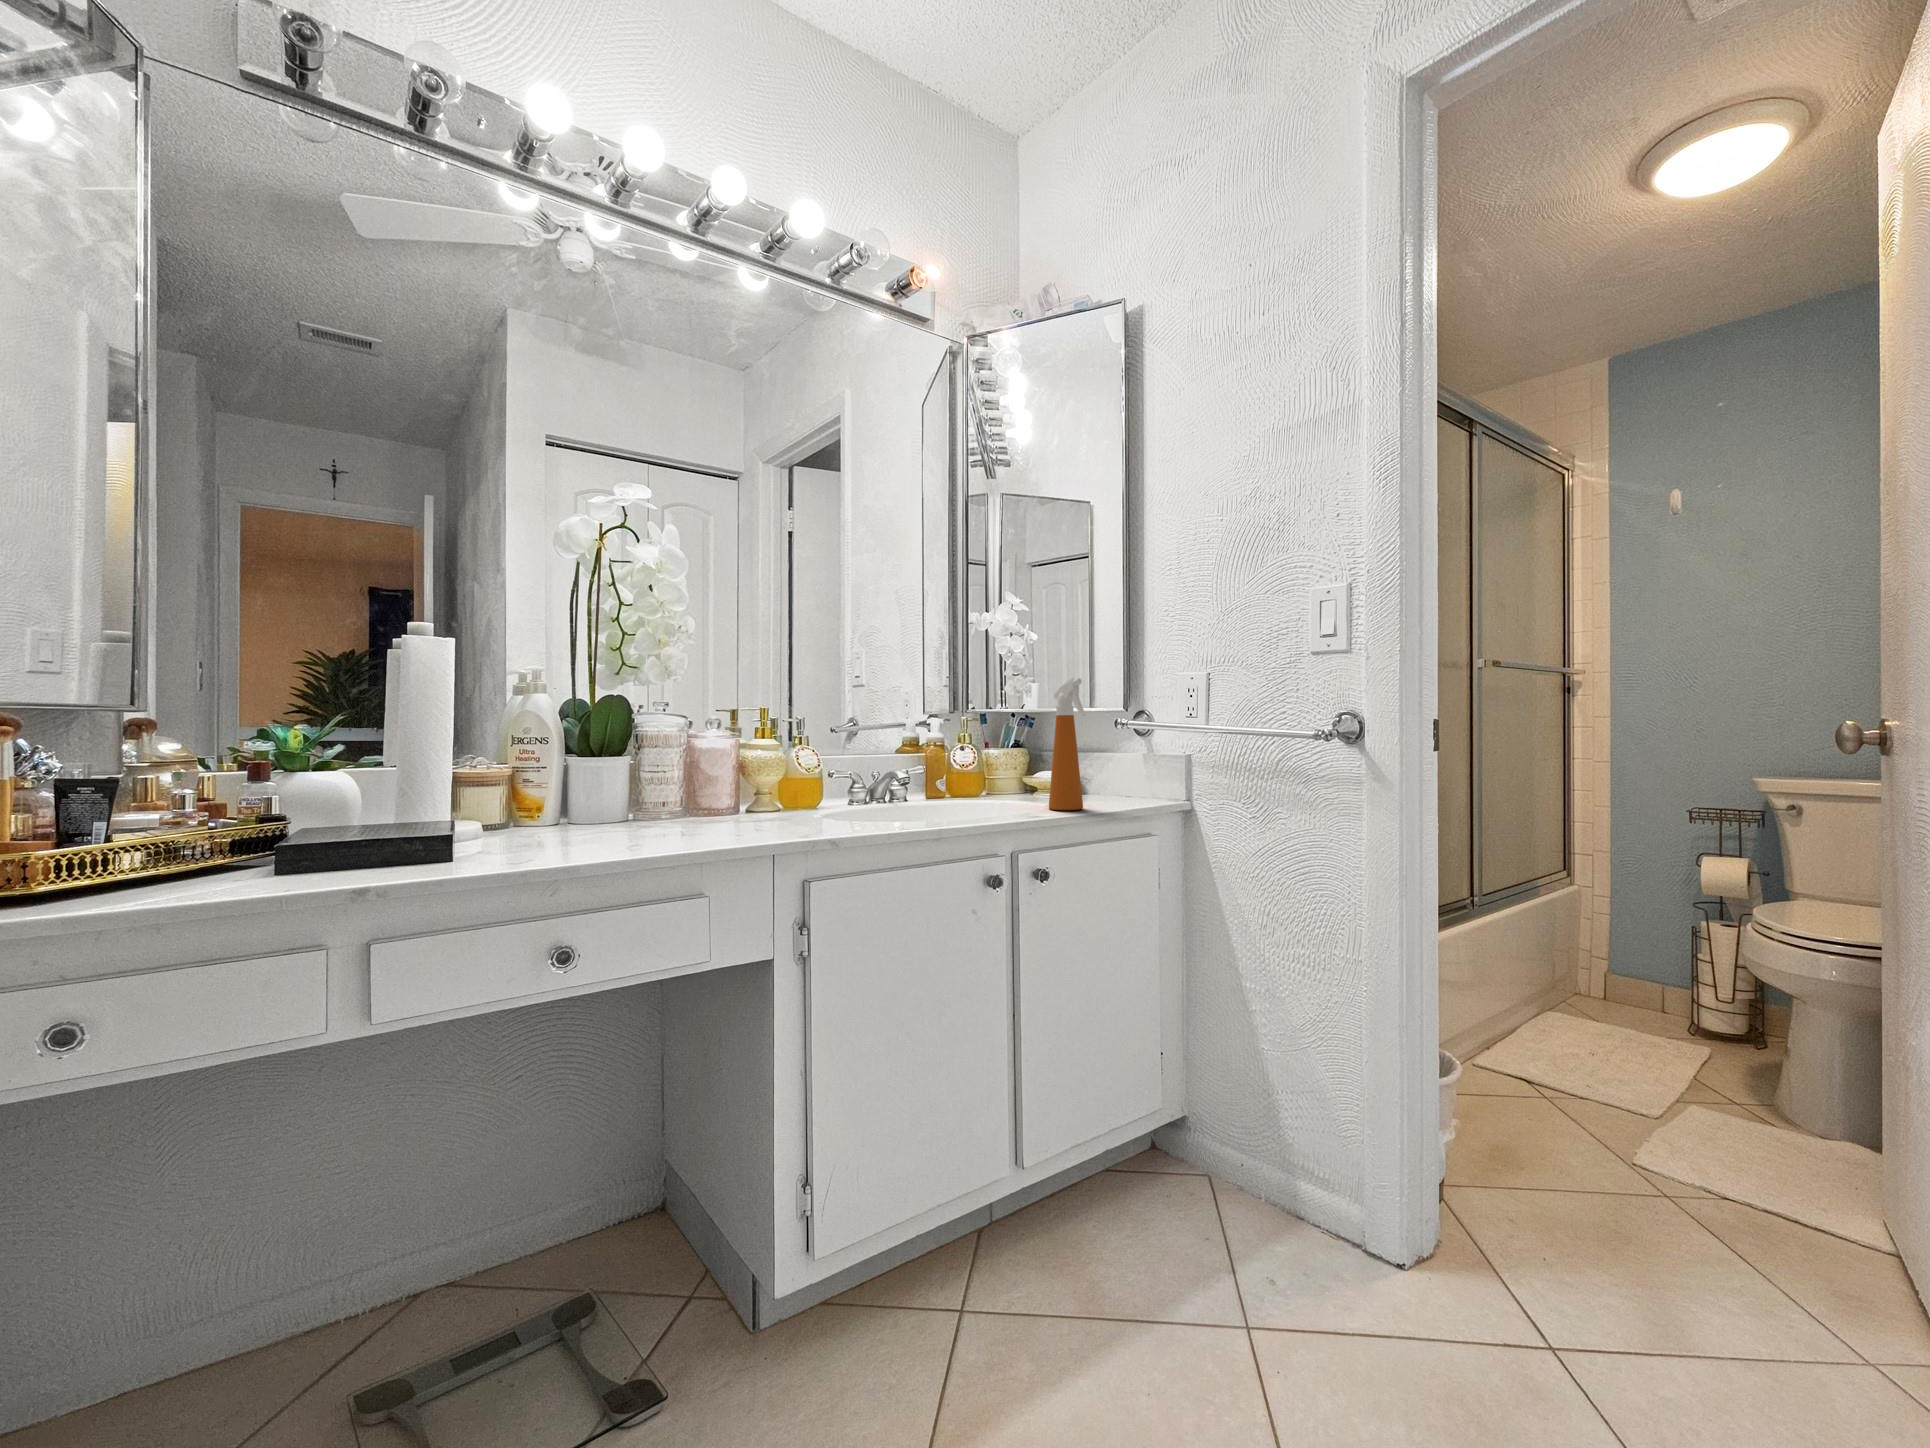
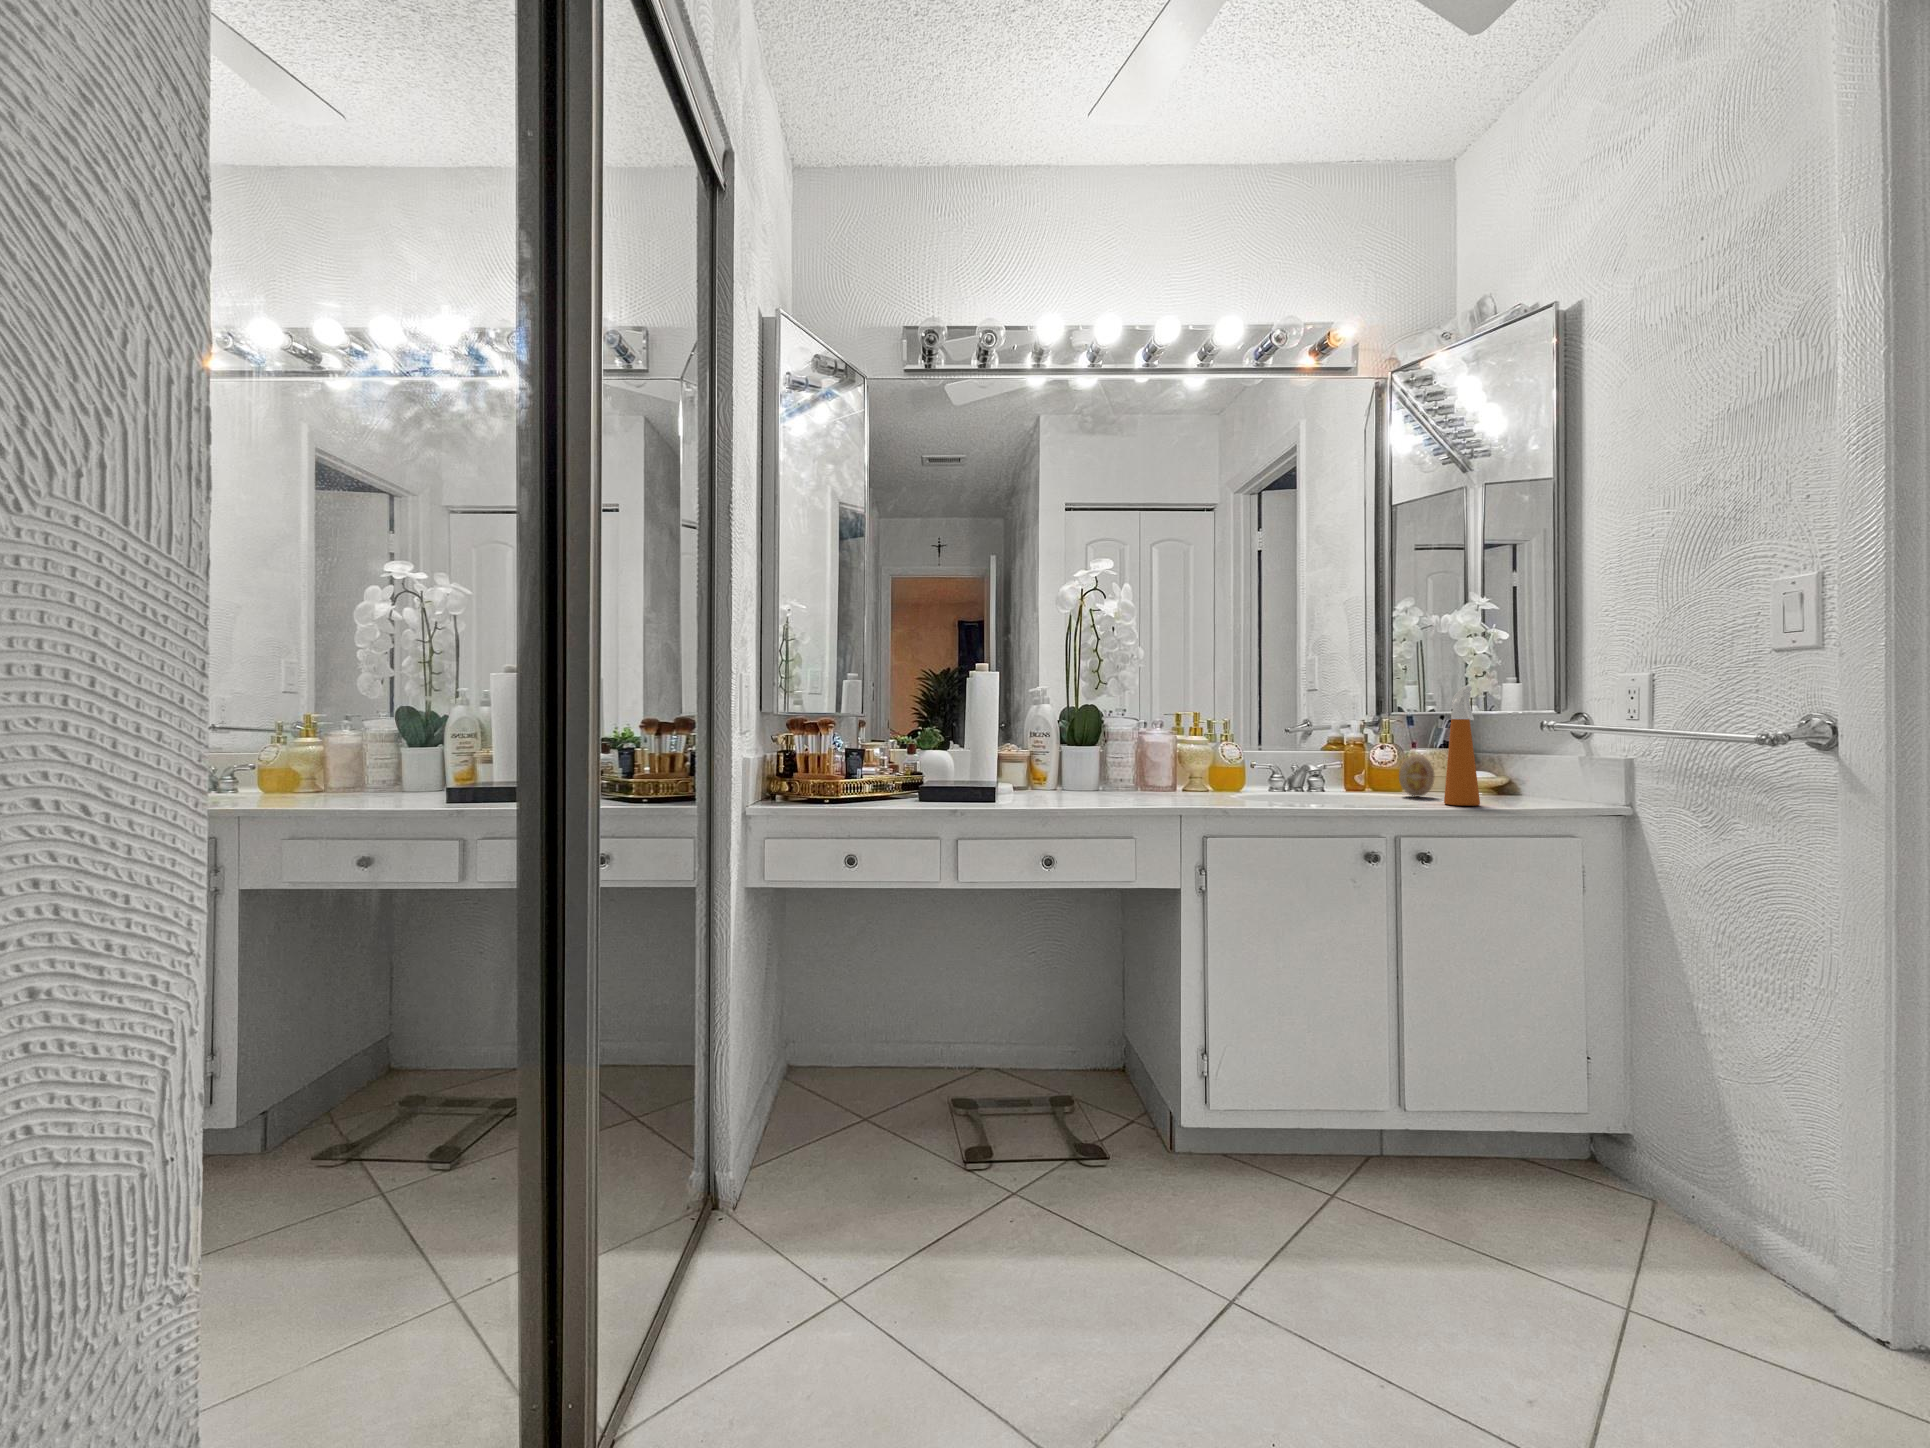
decorative egg: none [993,755,1028,801] -> present [1399,754,1435,796]

